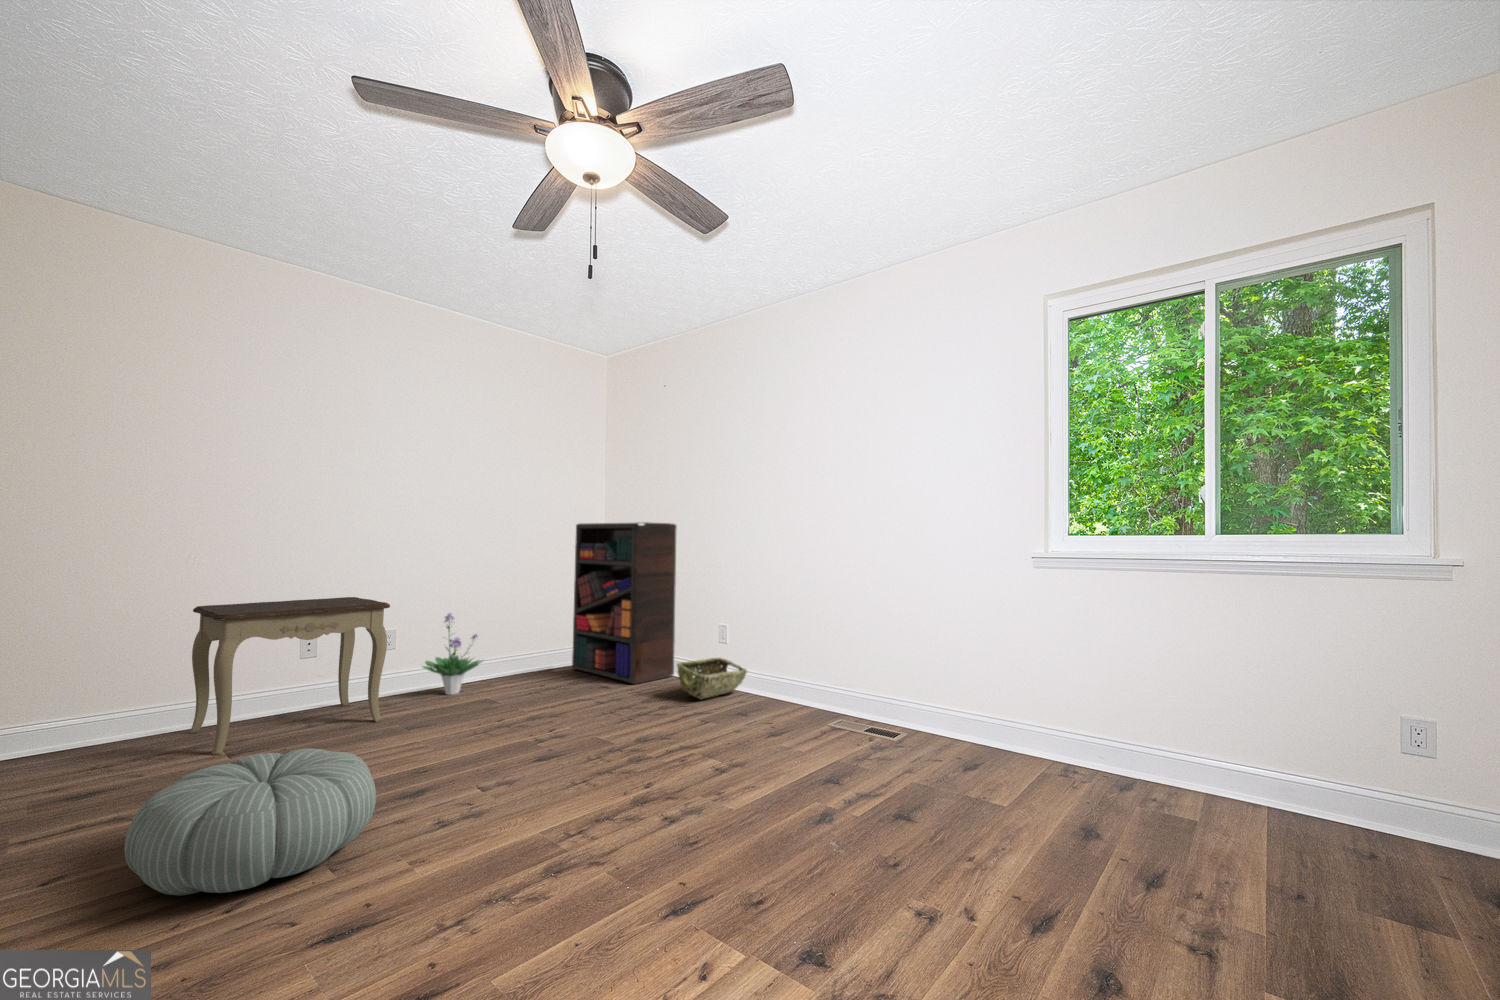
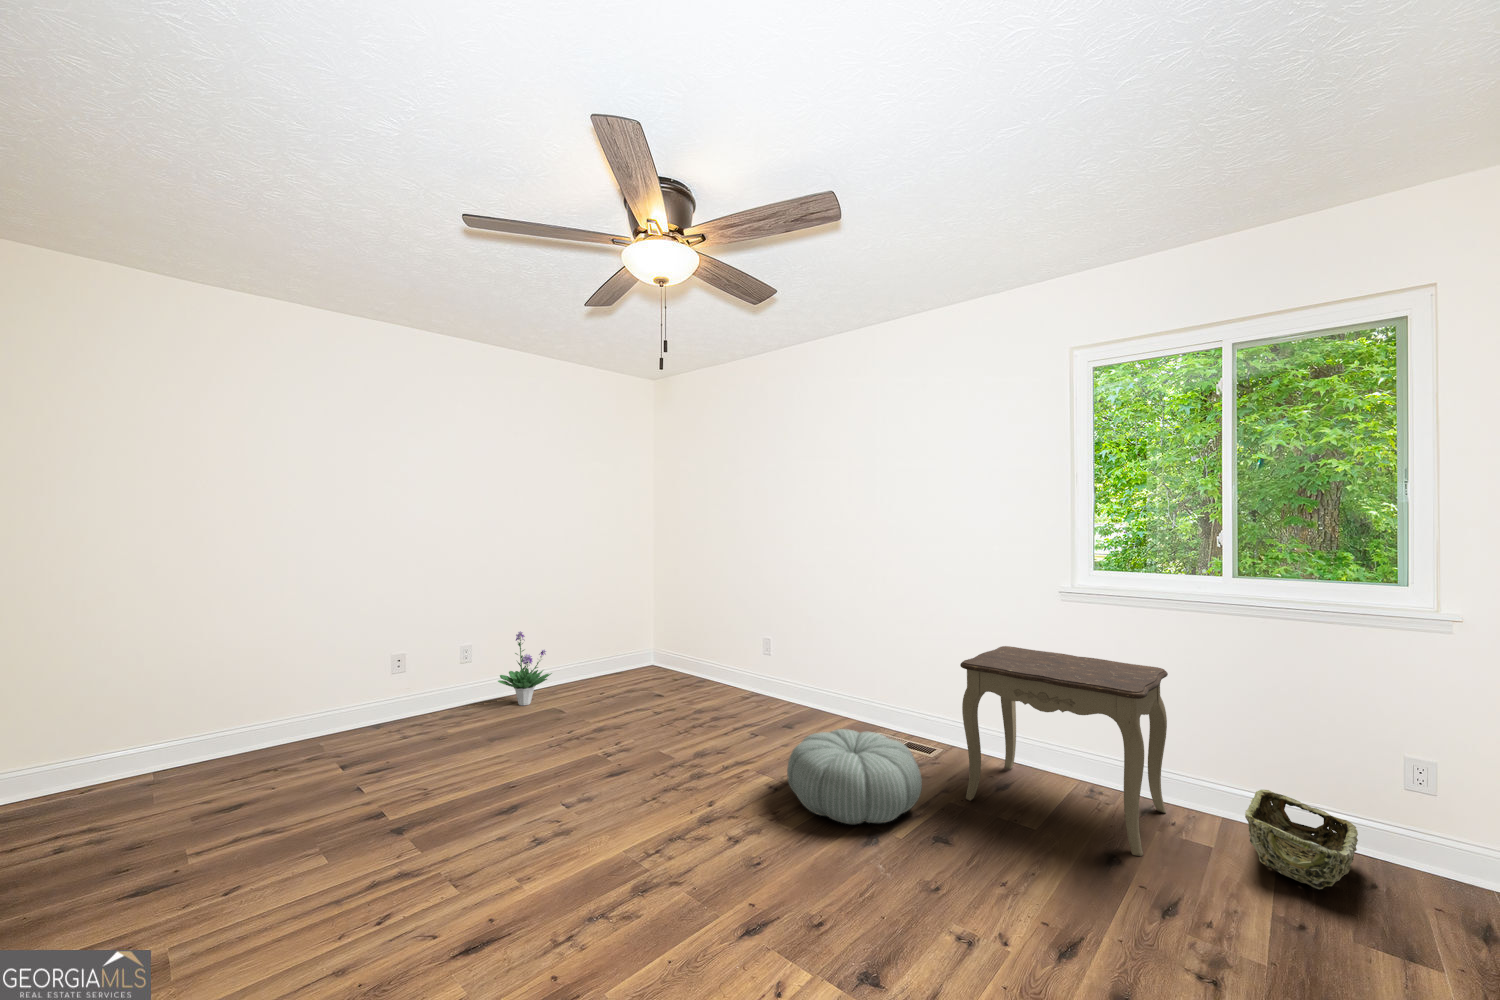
bookshelf: present [572,522,677,684] -> none [627,543,721,694]
side table: present [190,597,390,755] -> present [960,646,1168,856]
woven basket: present [677,658,747,699] -> present [1245,790,1358,889]
pouf: present [124,748,376,896] -> present [787,729,922,825]

